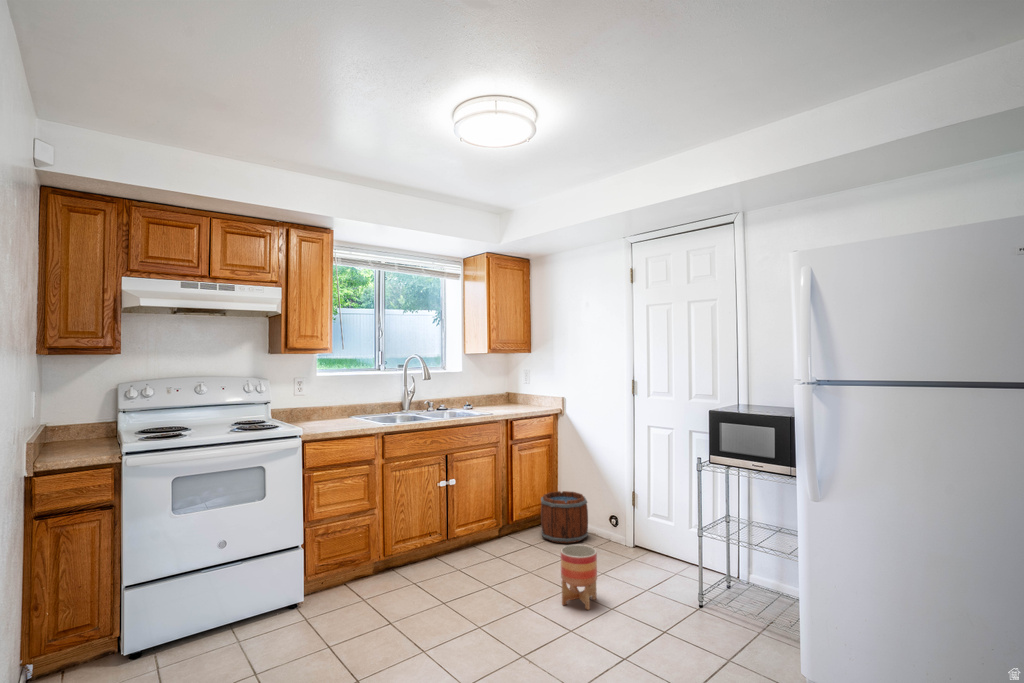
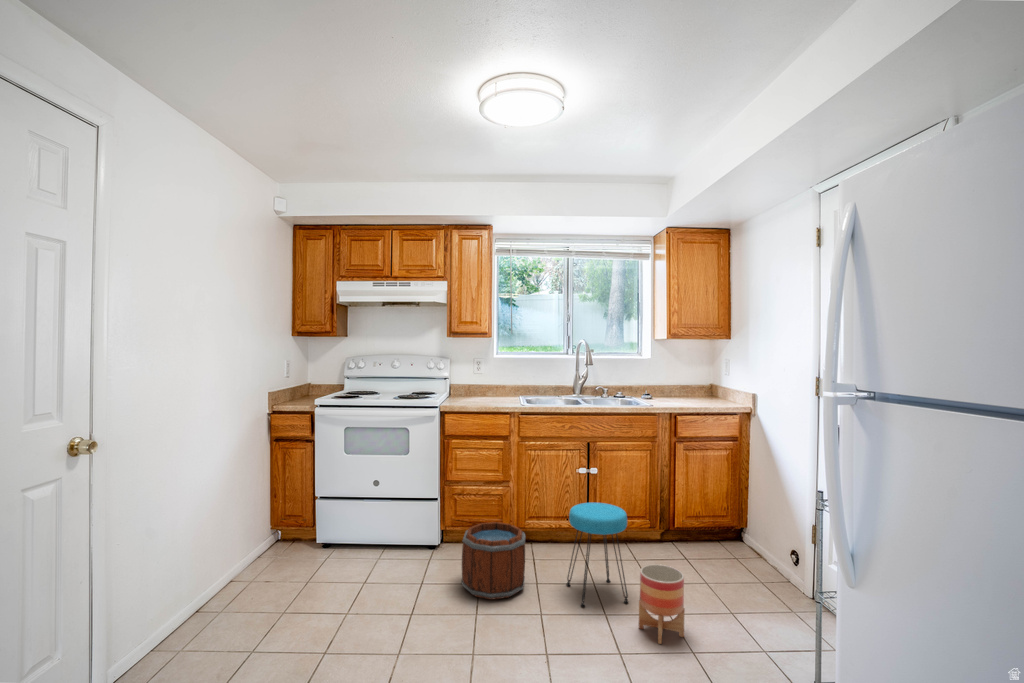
bucket: present [541,491,588,543] -> present [462,522,525,600]
stool: none [472,506,535,606] -> present [566,503,628,606]

